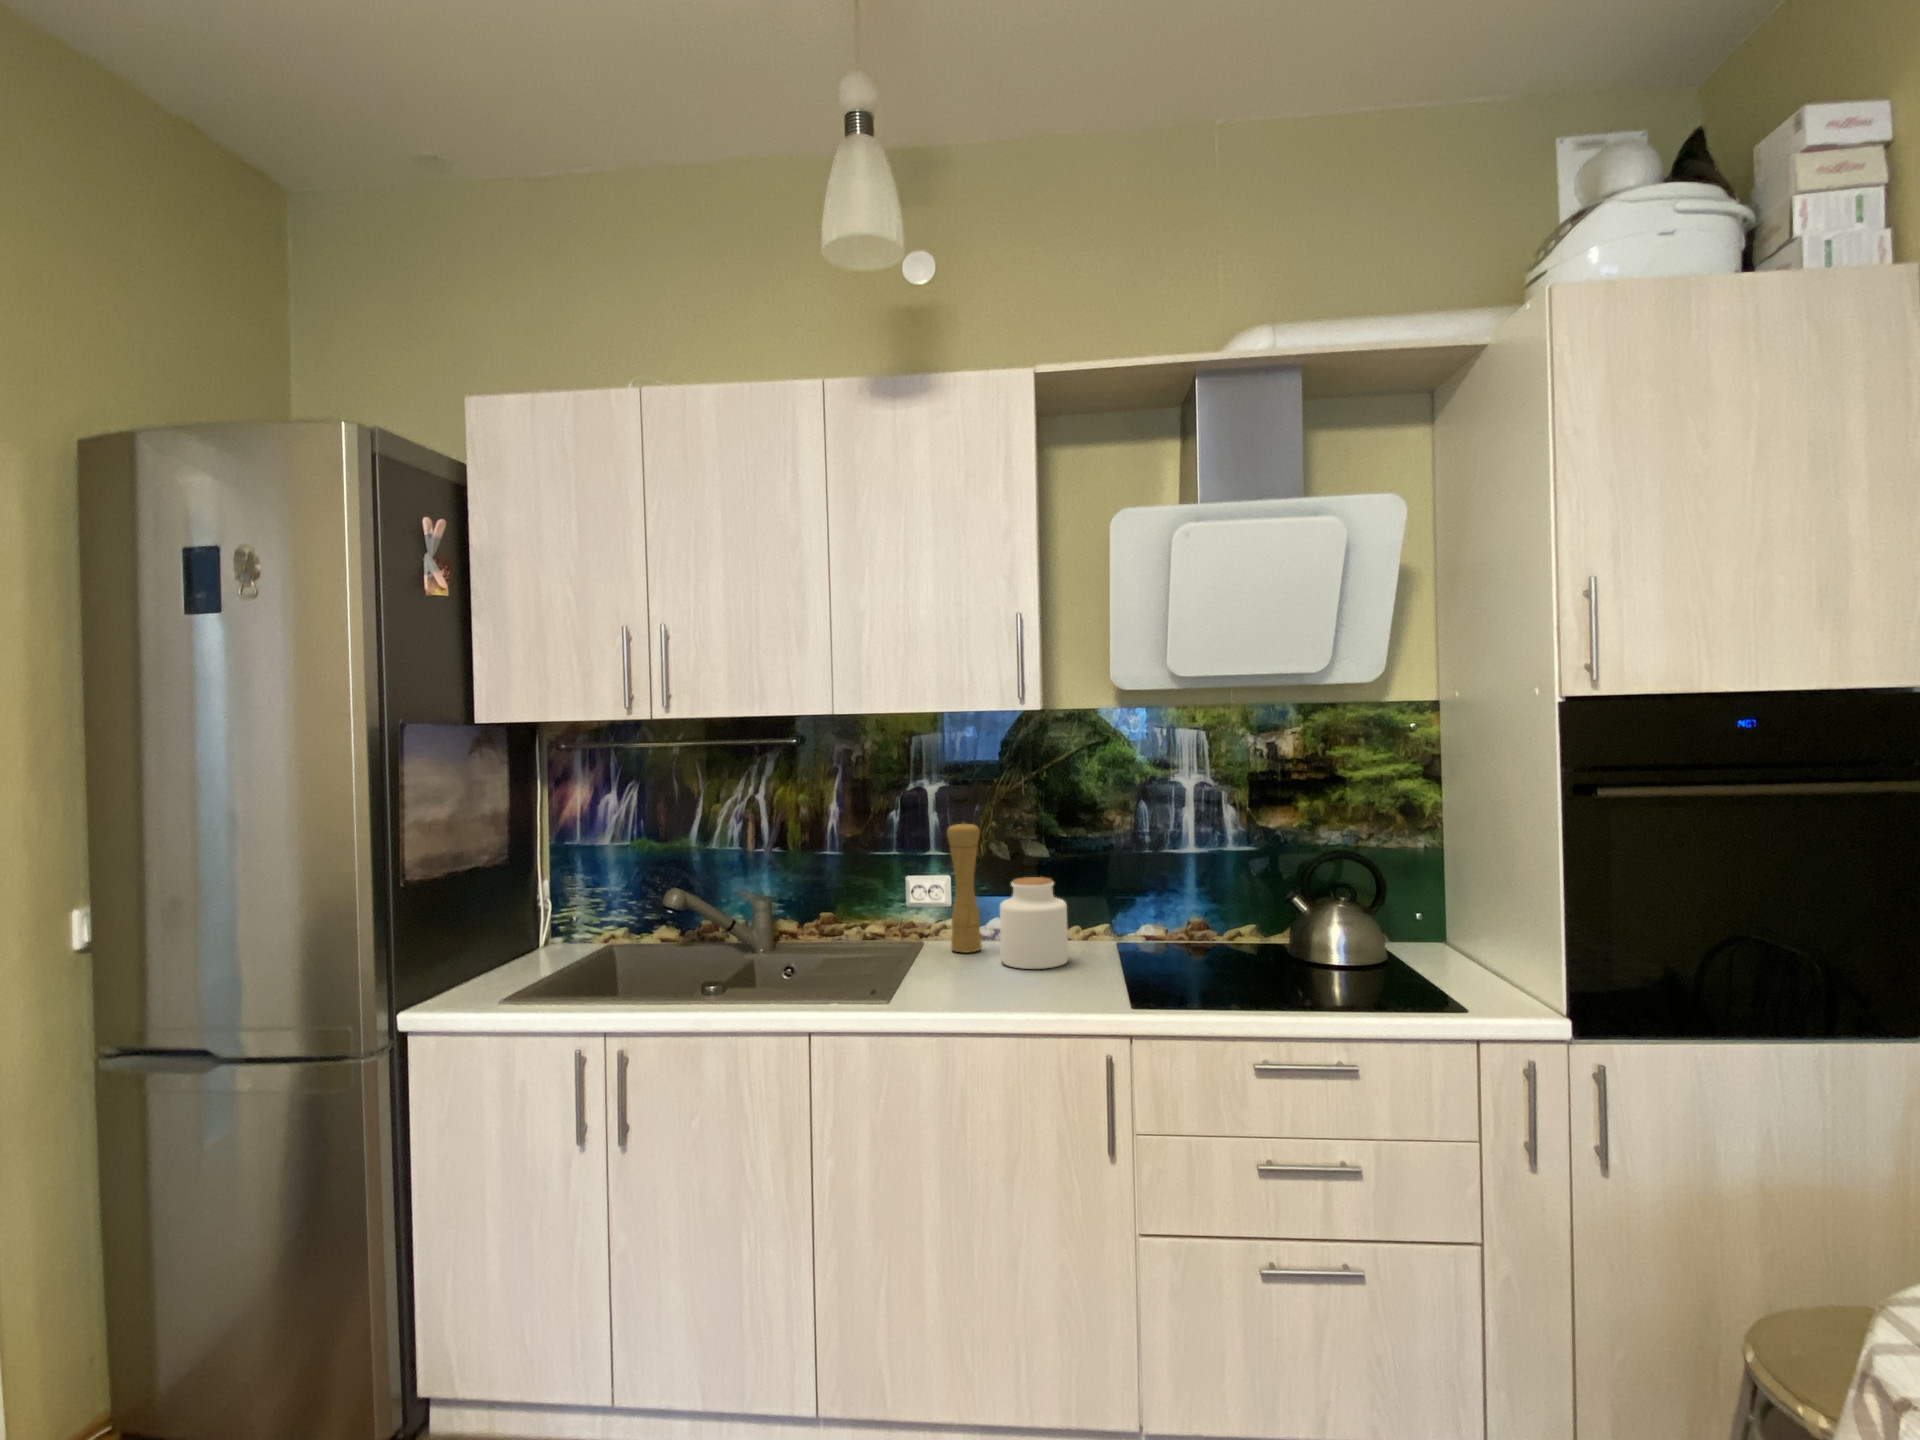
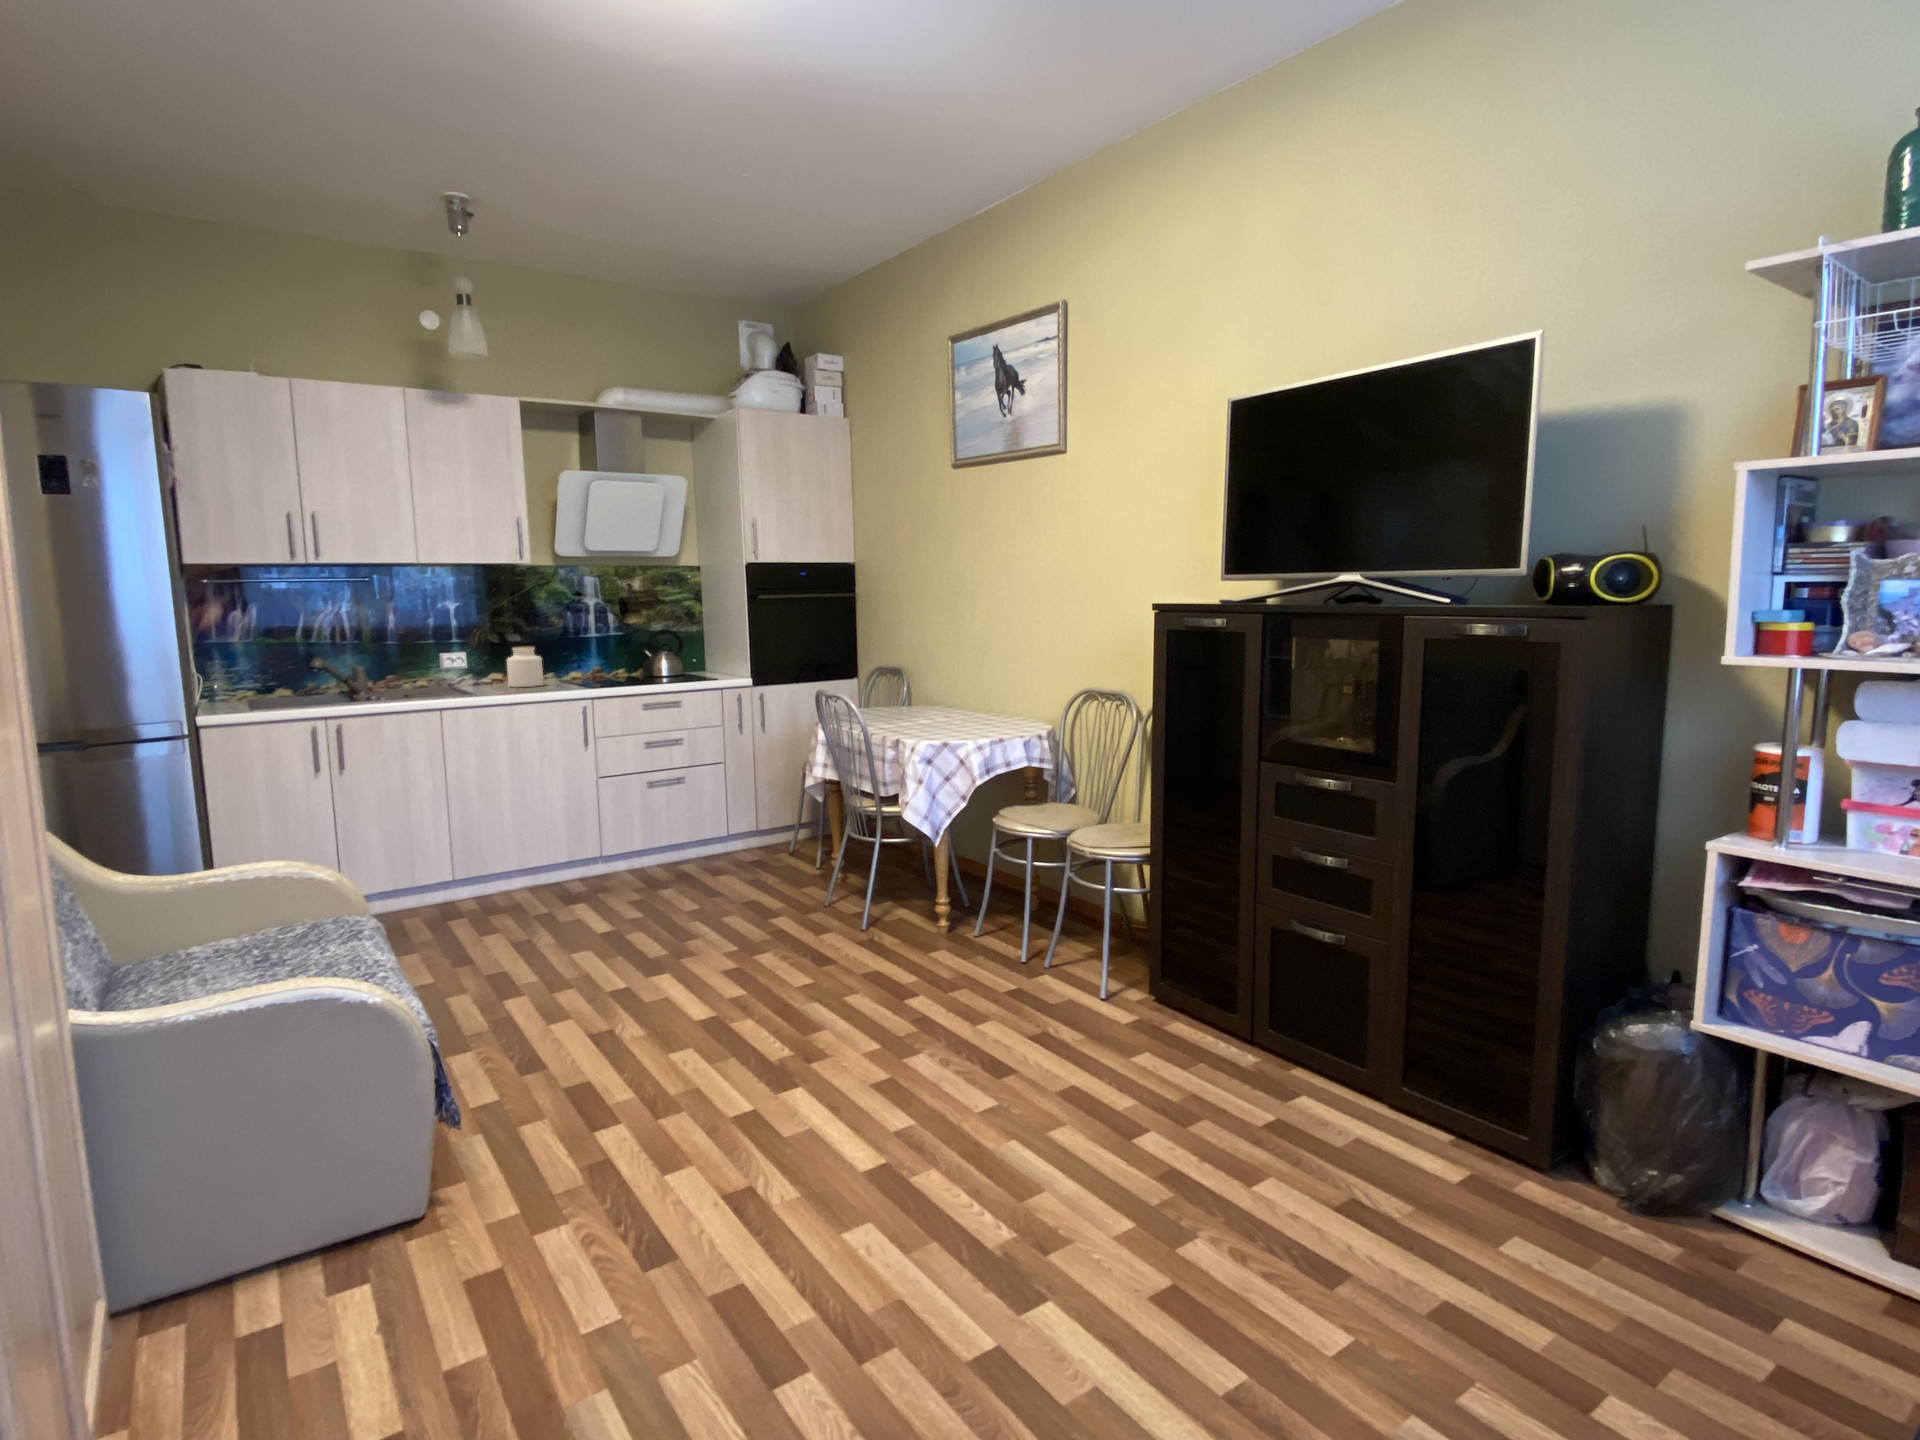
pepper mill: present [947,822,982,952] -> none [469,622,492,687]

